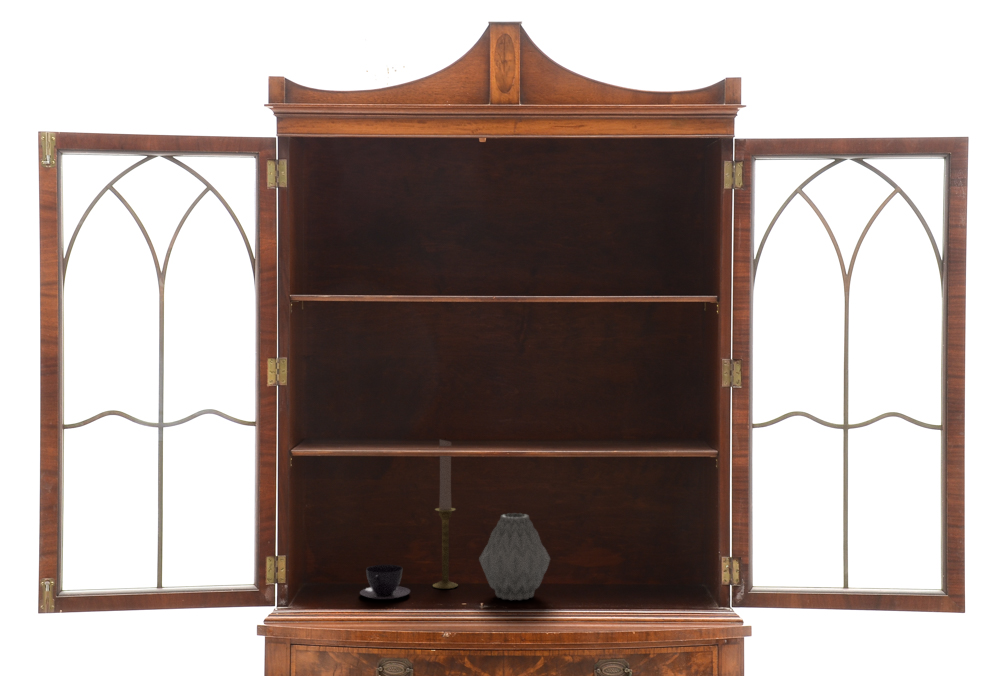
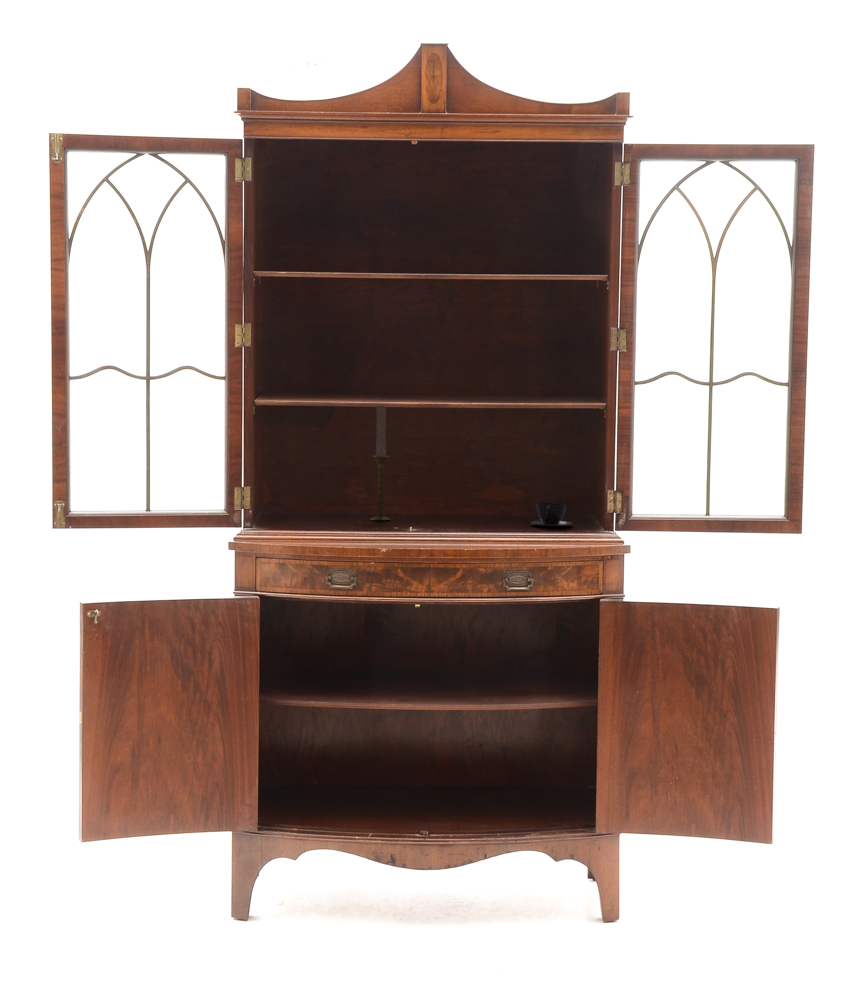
vase: present [479,513,550,600] -> none [409,457,468,525]
teacup: present [360,565,410,599] -> present [532,503,571,526]

